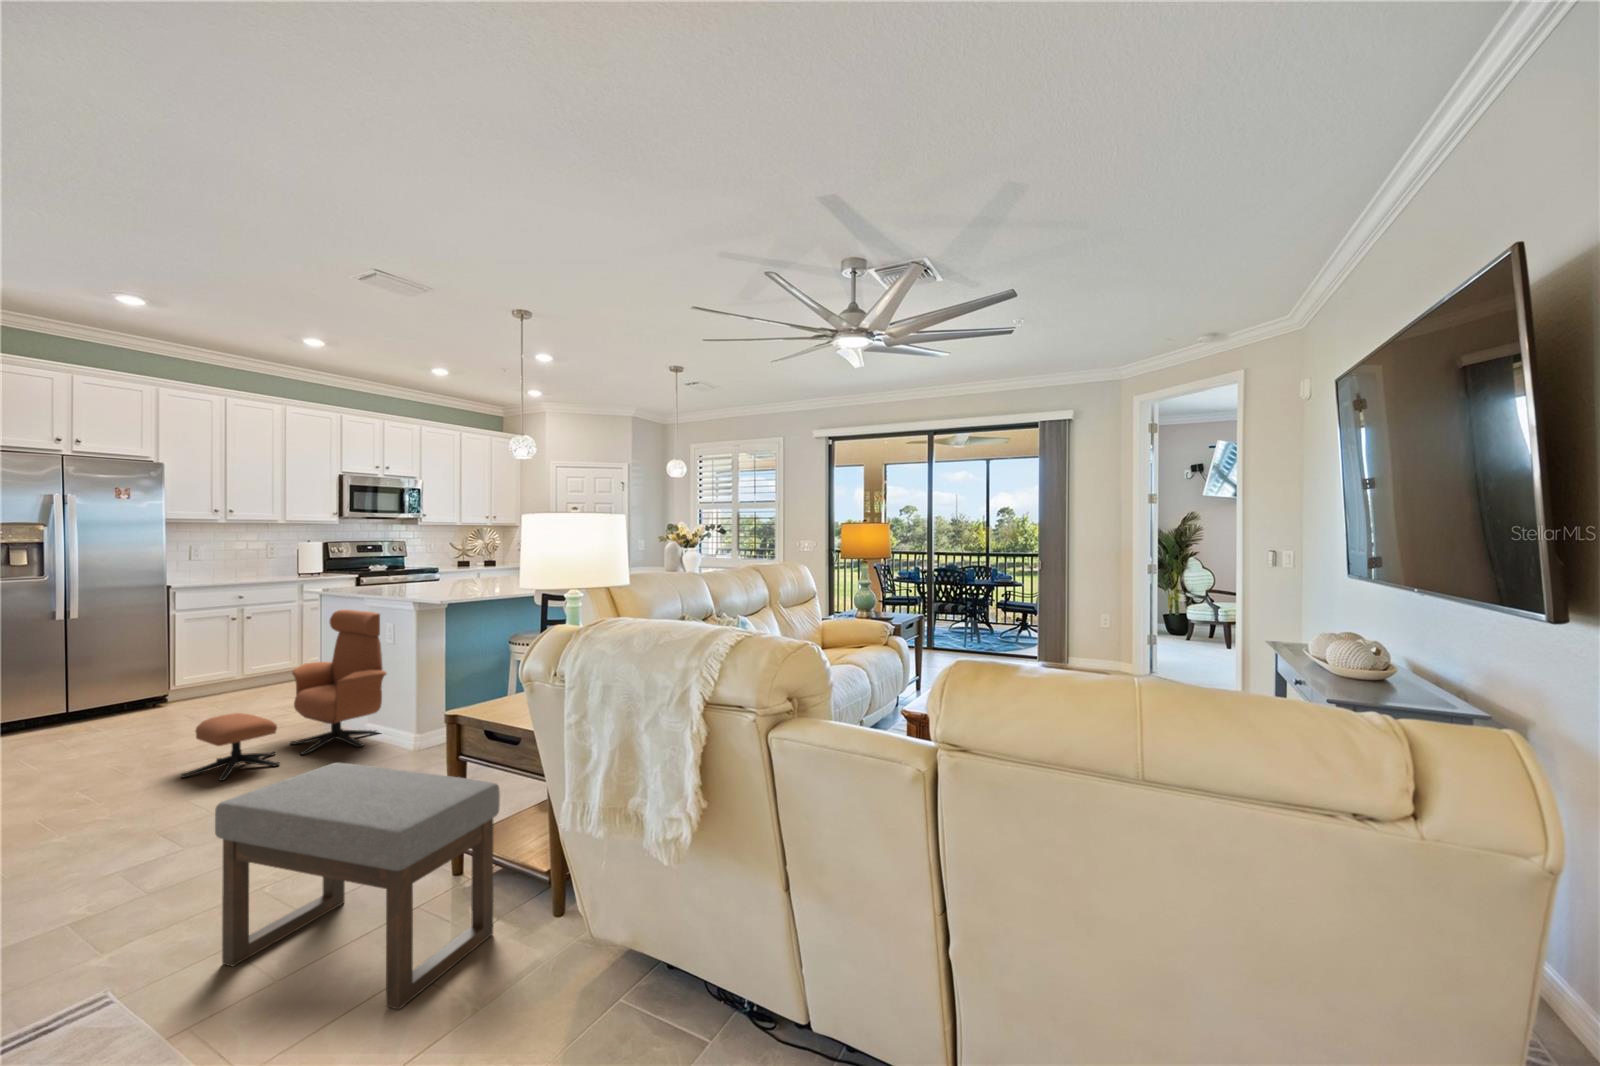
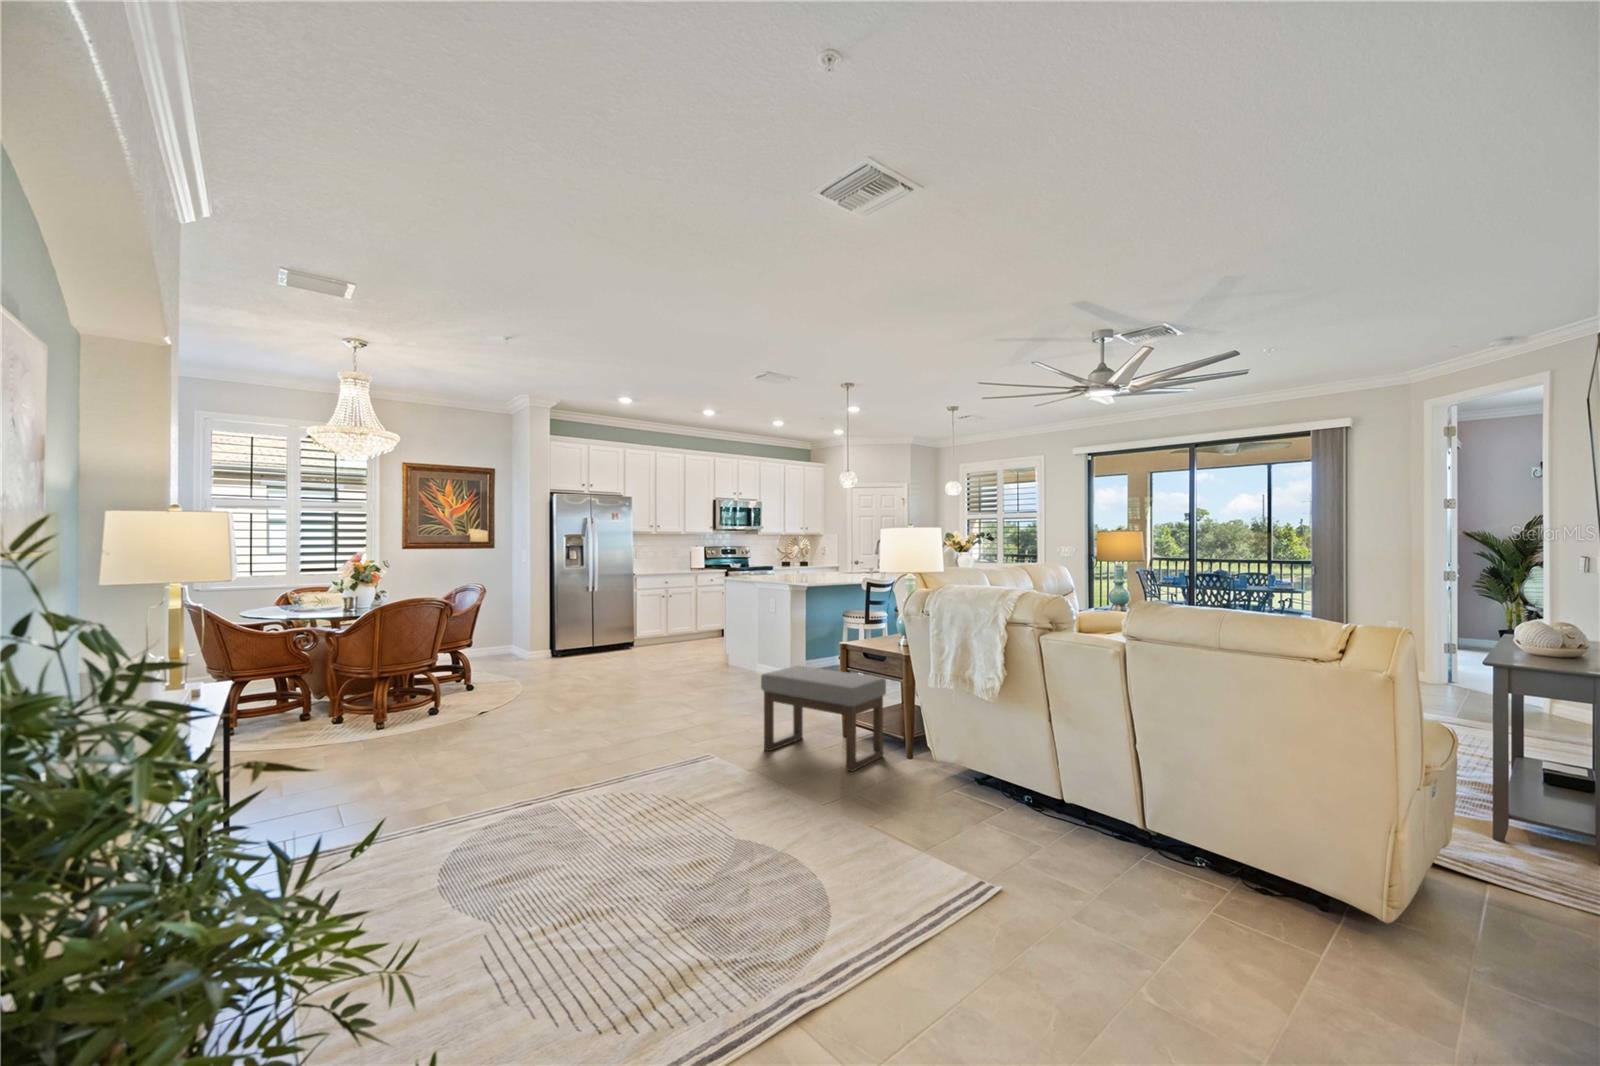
lounge chair: present [181,610,387,781] -> none [679,592,776,687]

